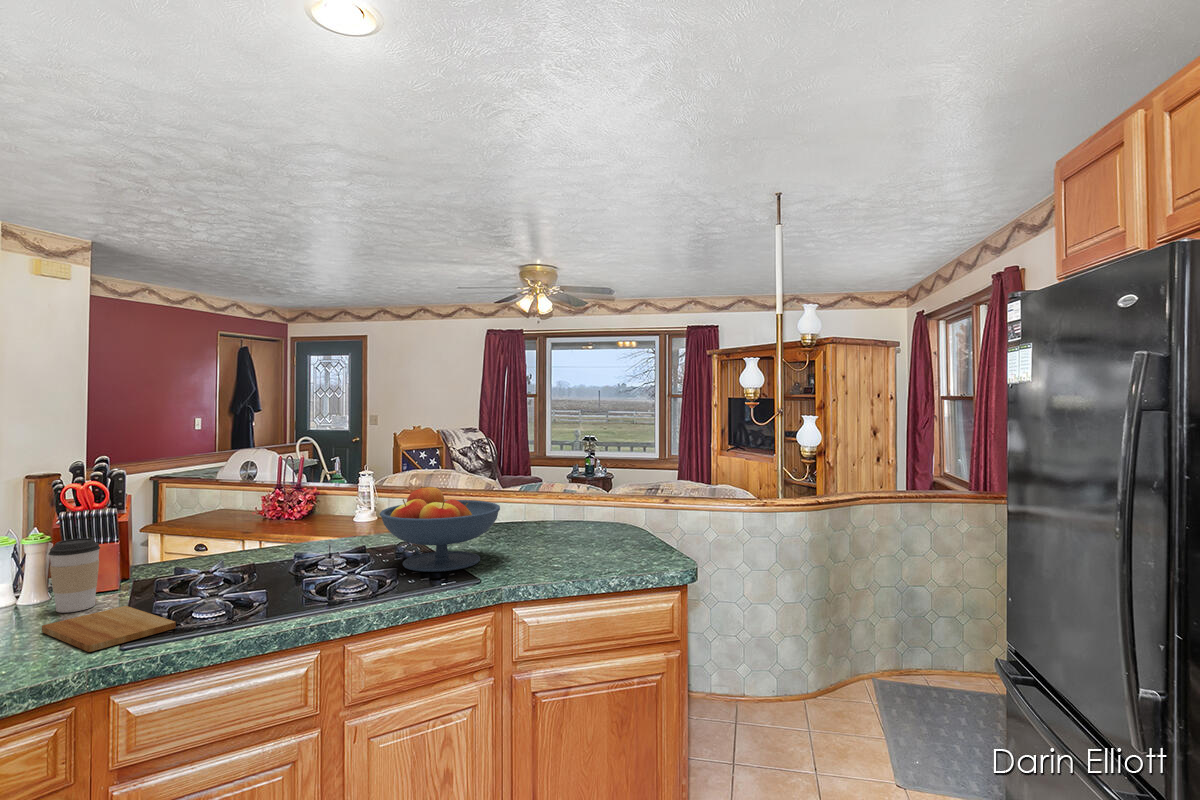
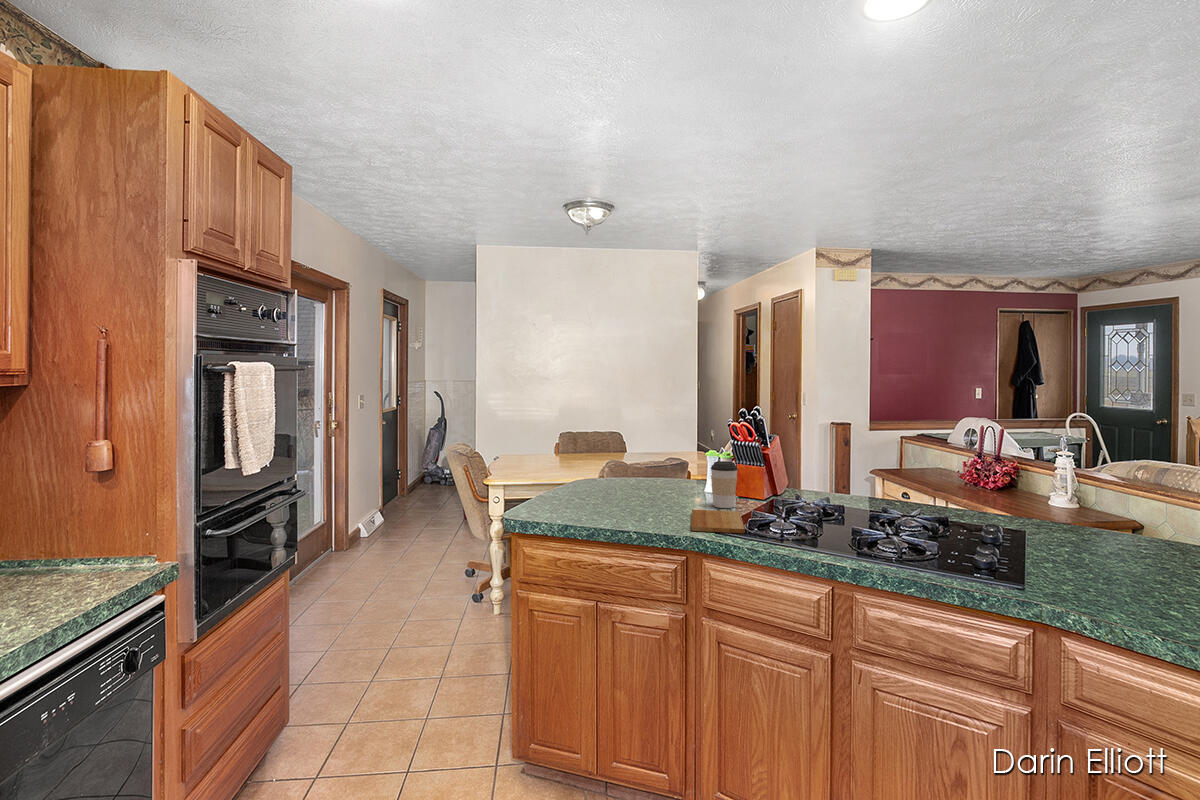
fruit bowl: present [380,486,500,572] -> none [941,468,1100,568]

